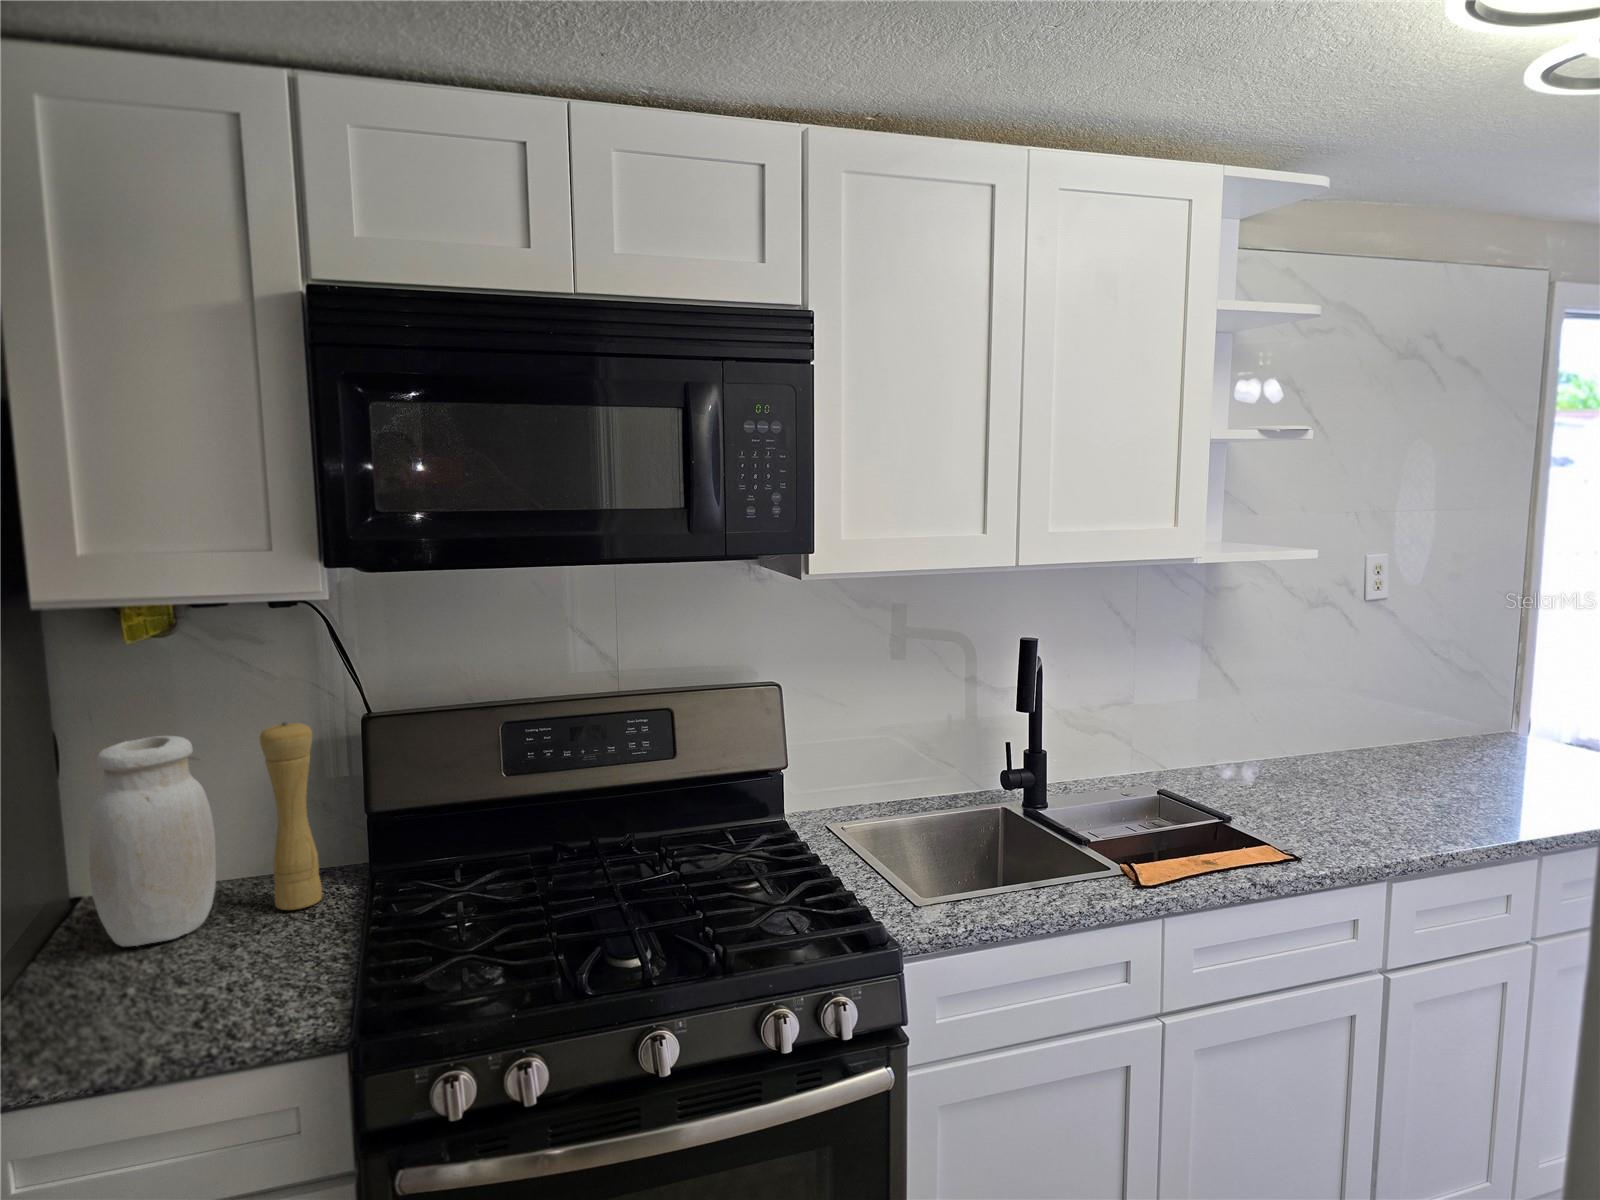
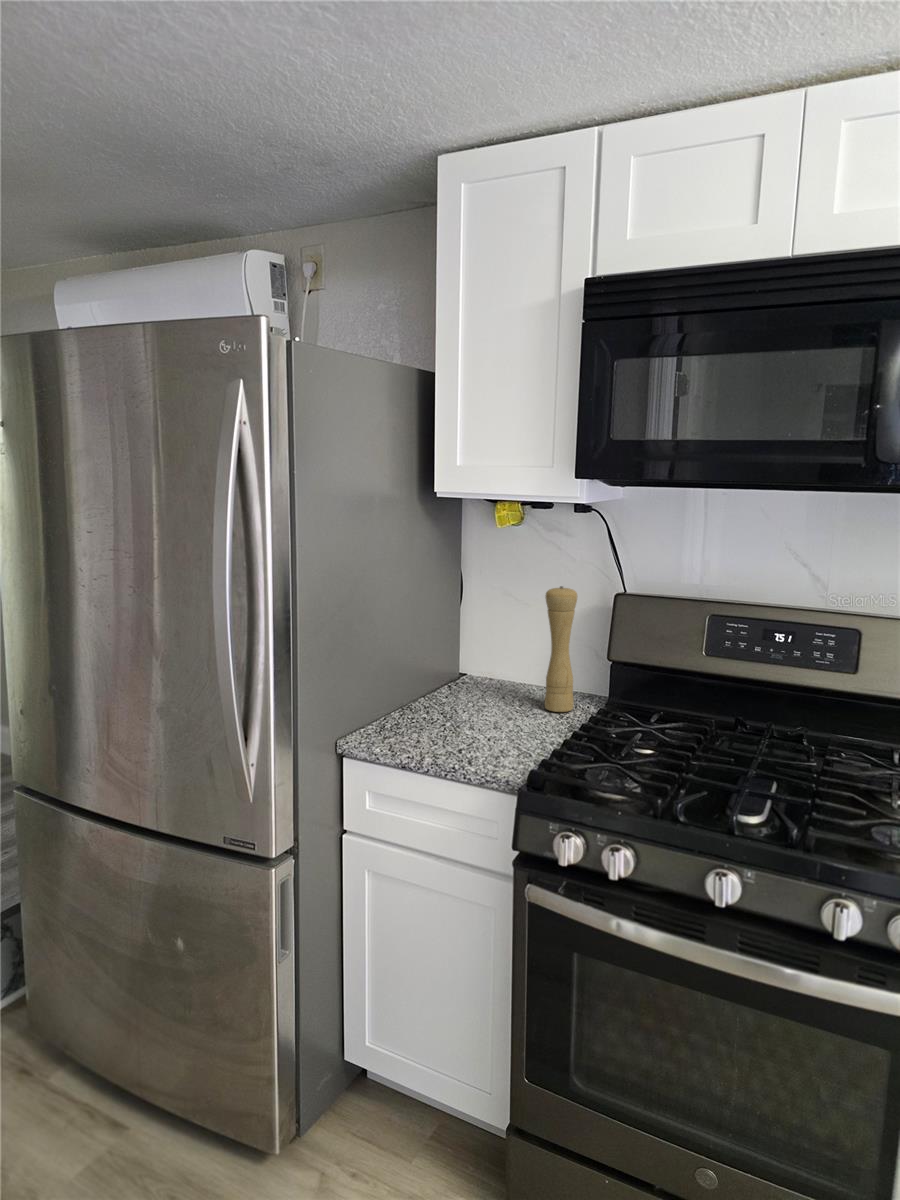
jar: present [89,736,216,946] -> none [452,582,516,707]

